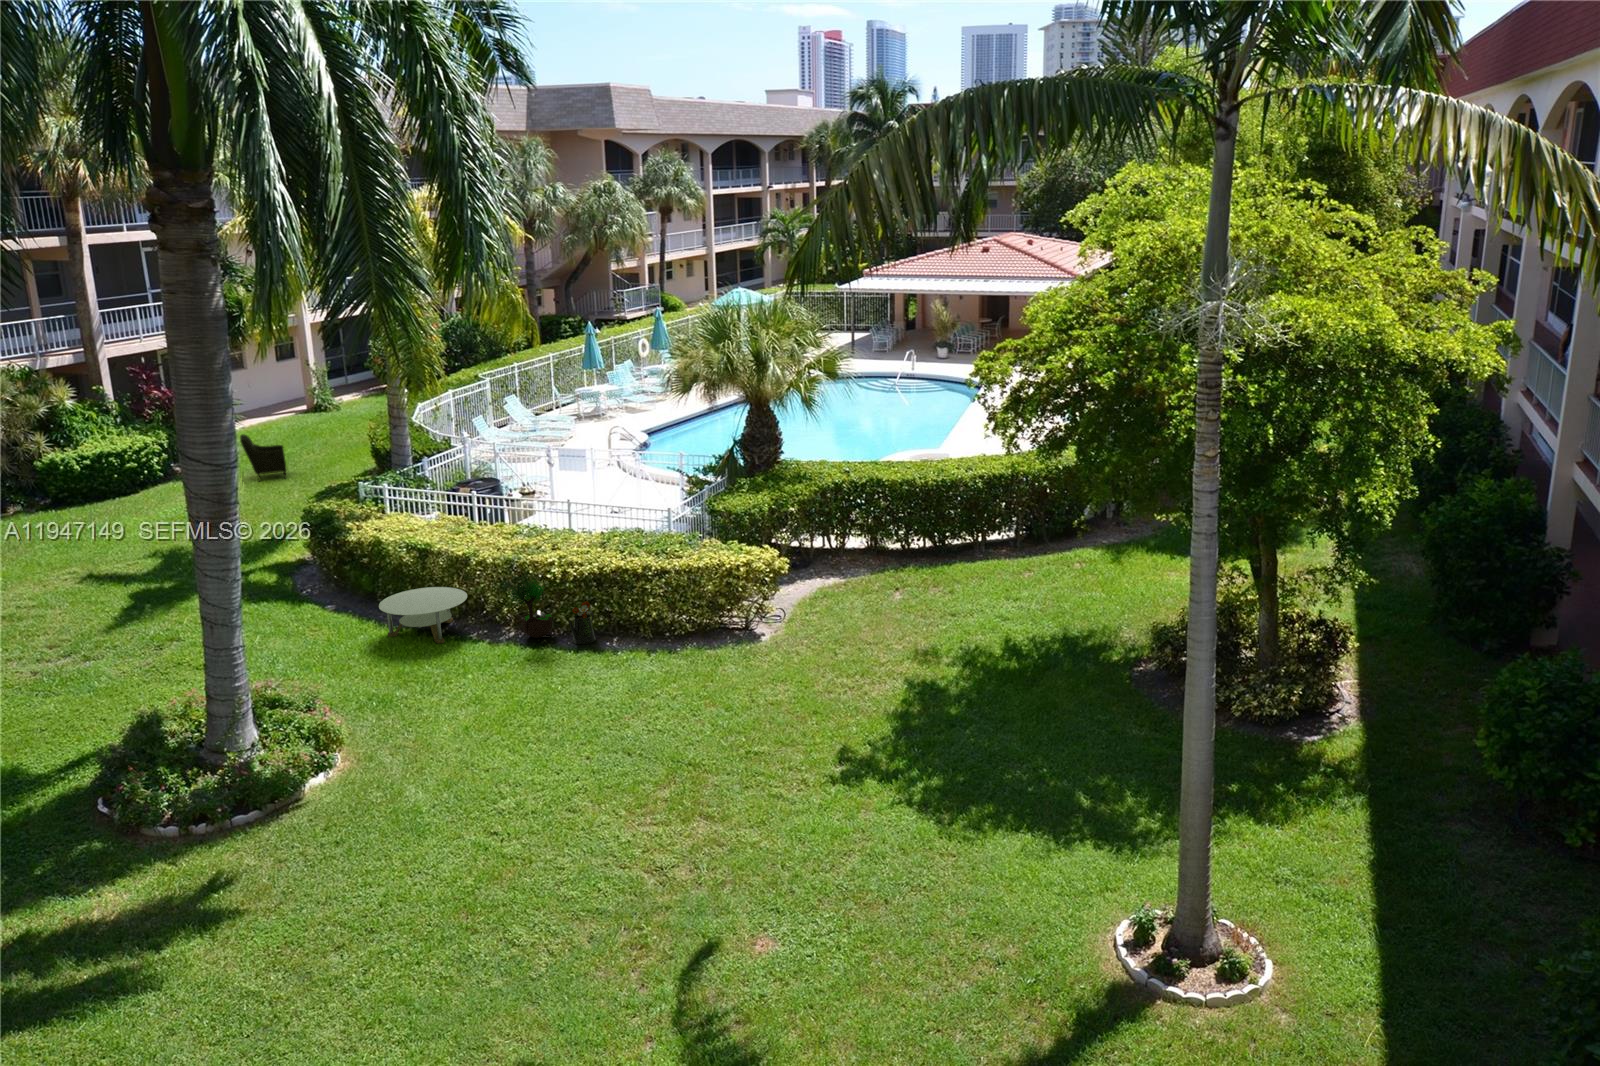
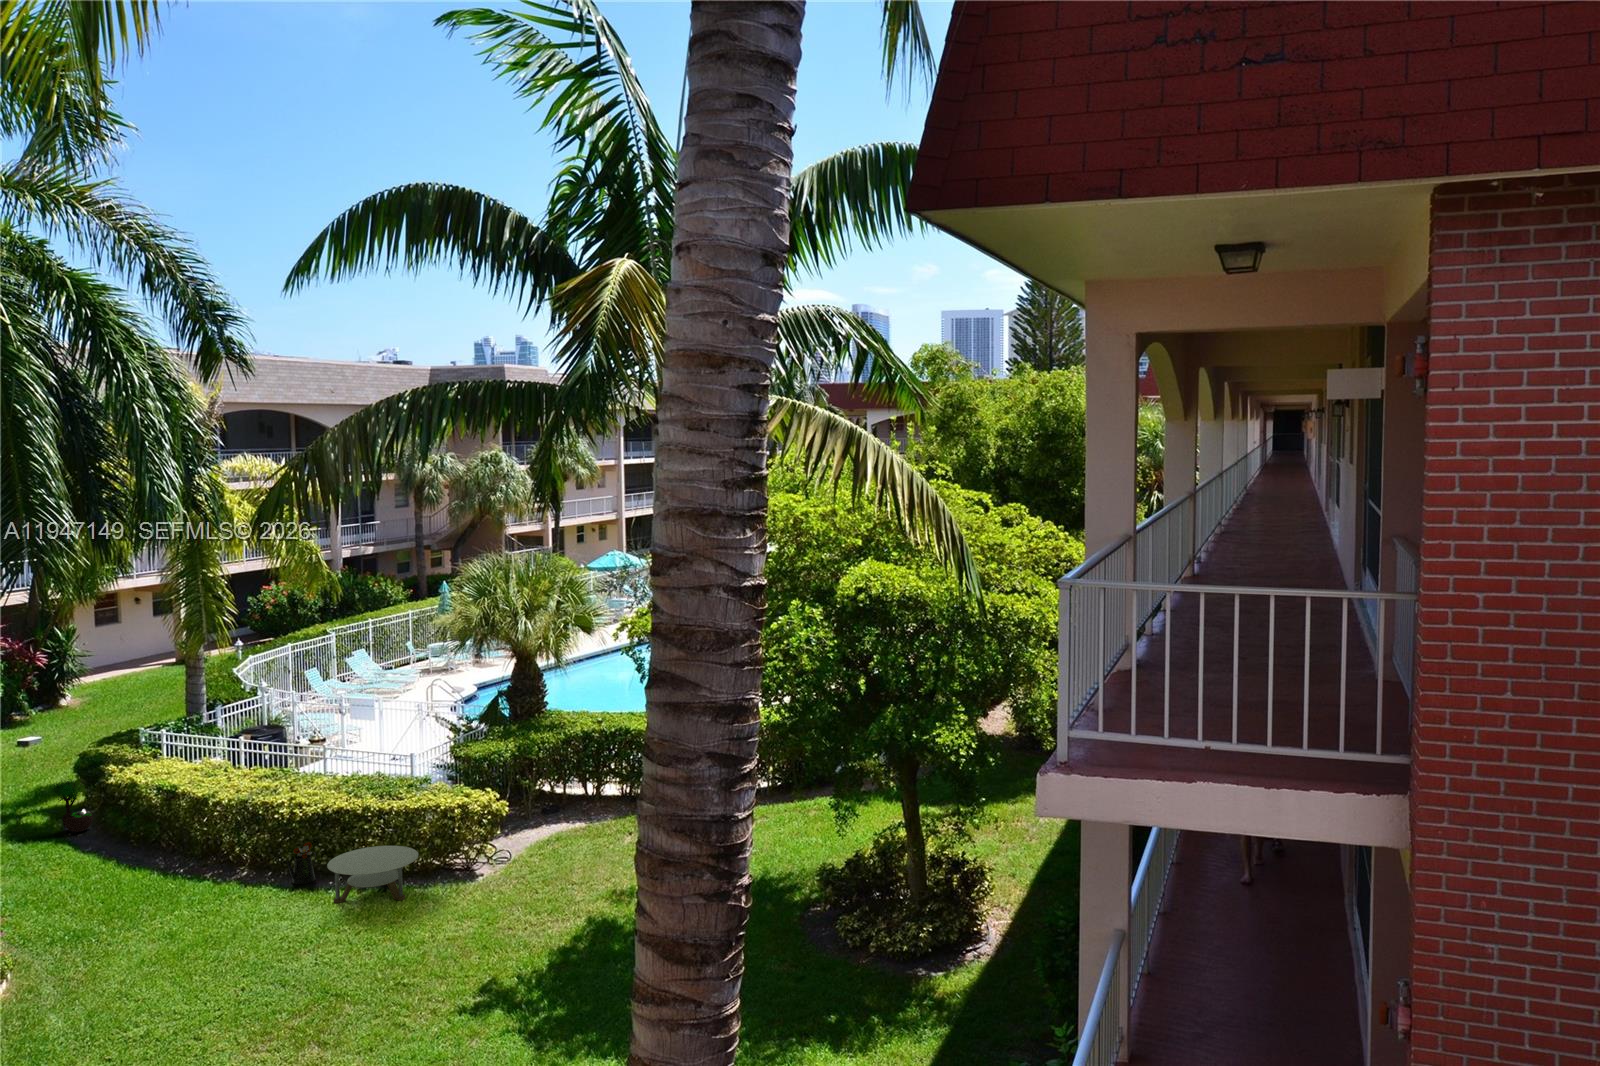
chair: present [240,434,287,481] -> none [68,683,115,729]
potted tree: present [508,578,552,638] -> present [51,780,93,832]
round table: present [379,587,467,643] -> present [327,846,418,903]

